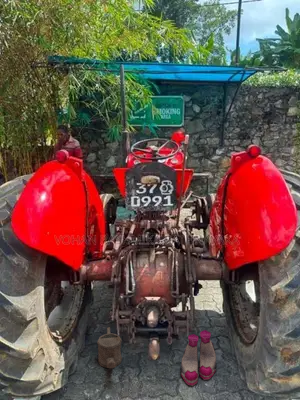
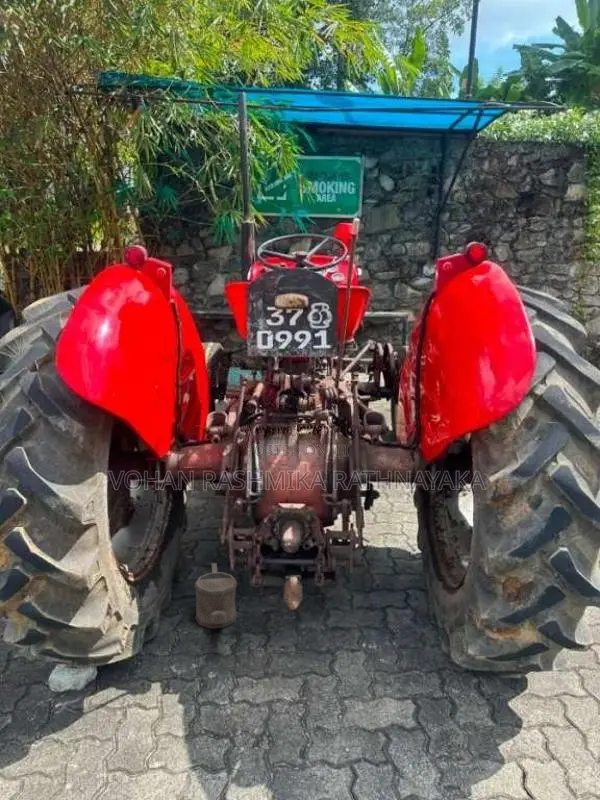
boots: present [181,330,216,386] -> none [337,566,401,656]

